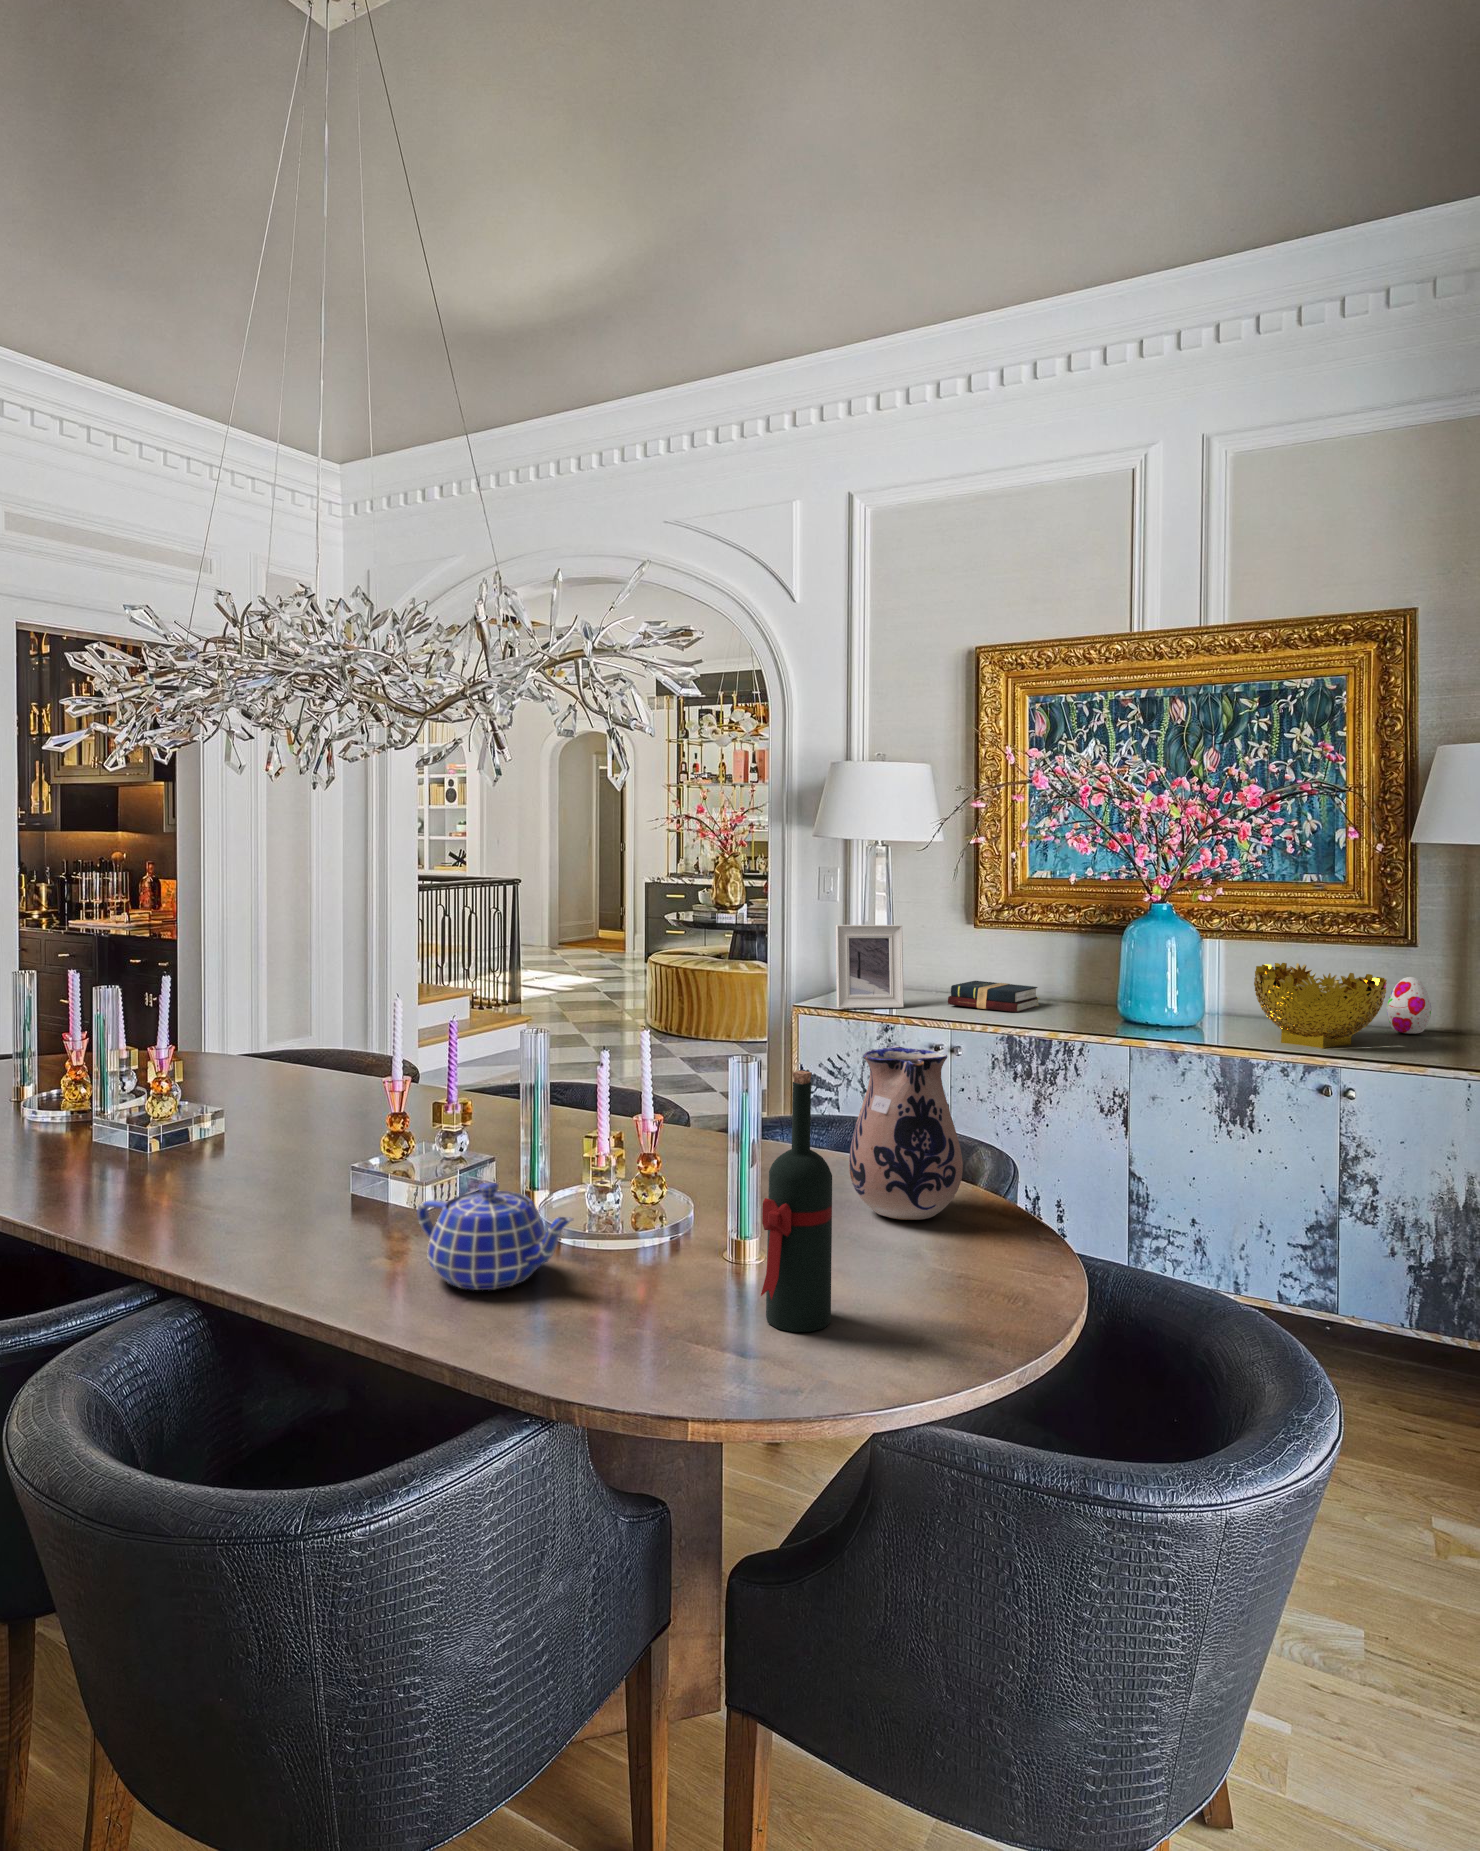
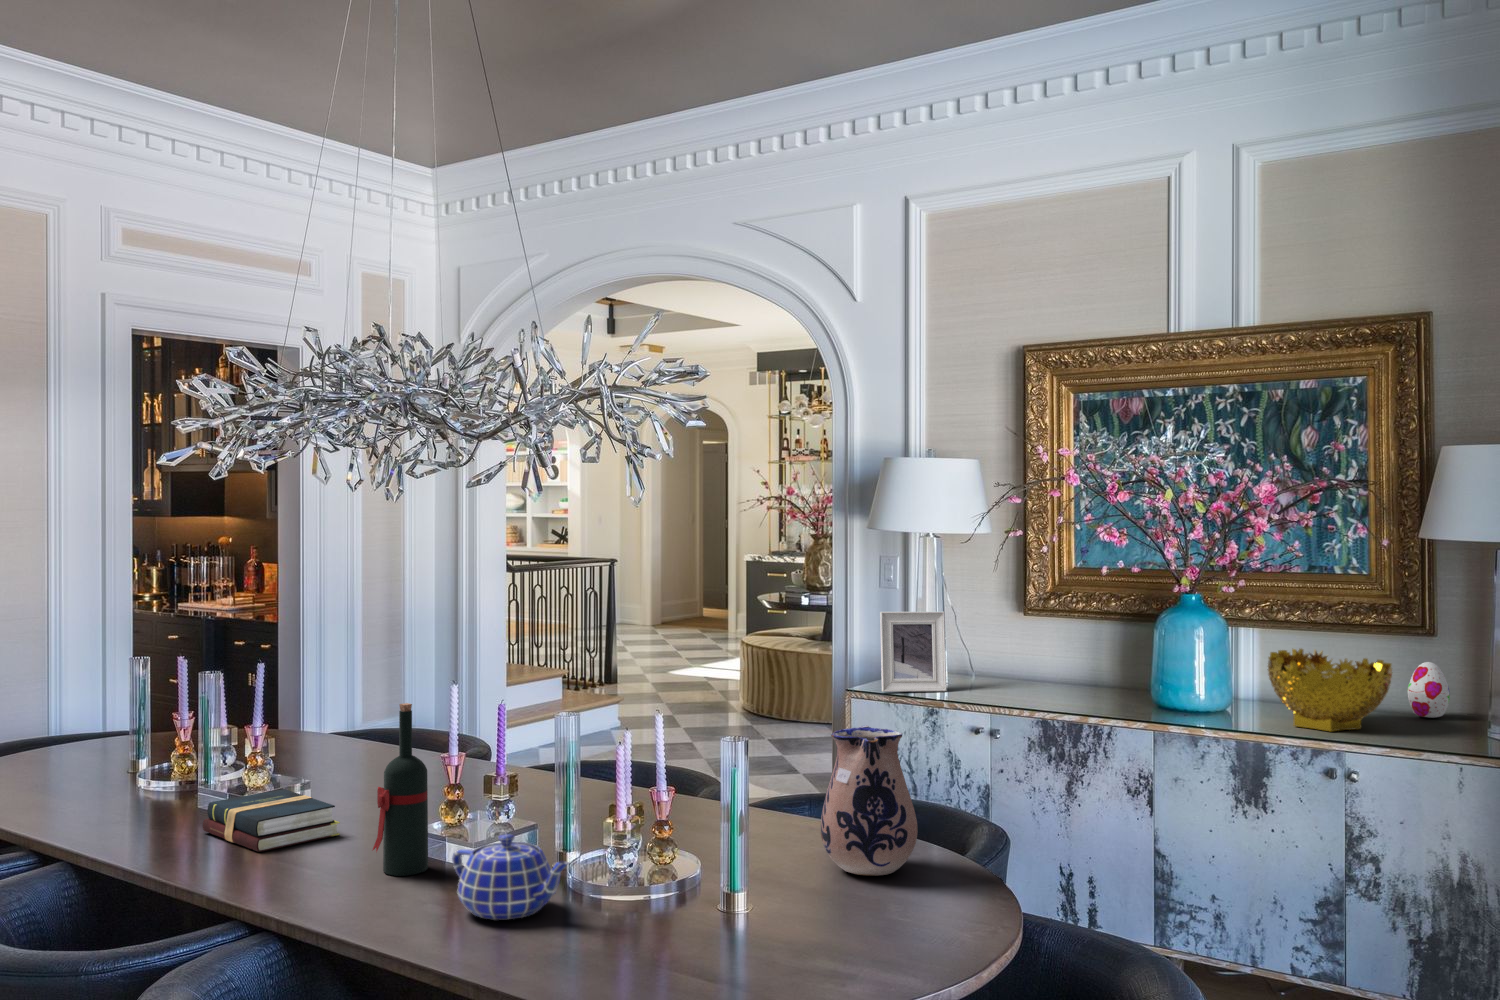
hardback book: present [948,981,1039,1012] -> present [203,789,340,852]
wine bottle: present [761,1070,832,1332] -> present [373,703,428,876]

